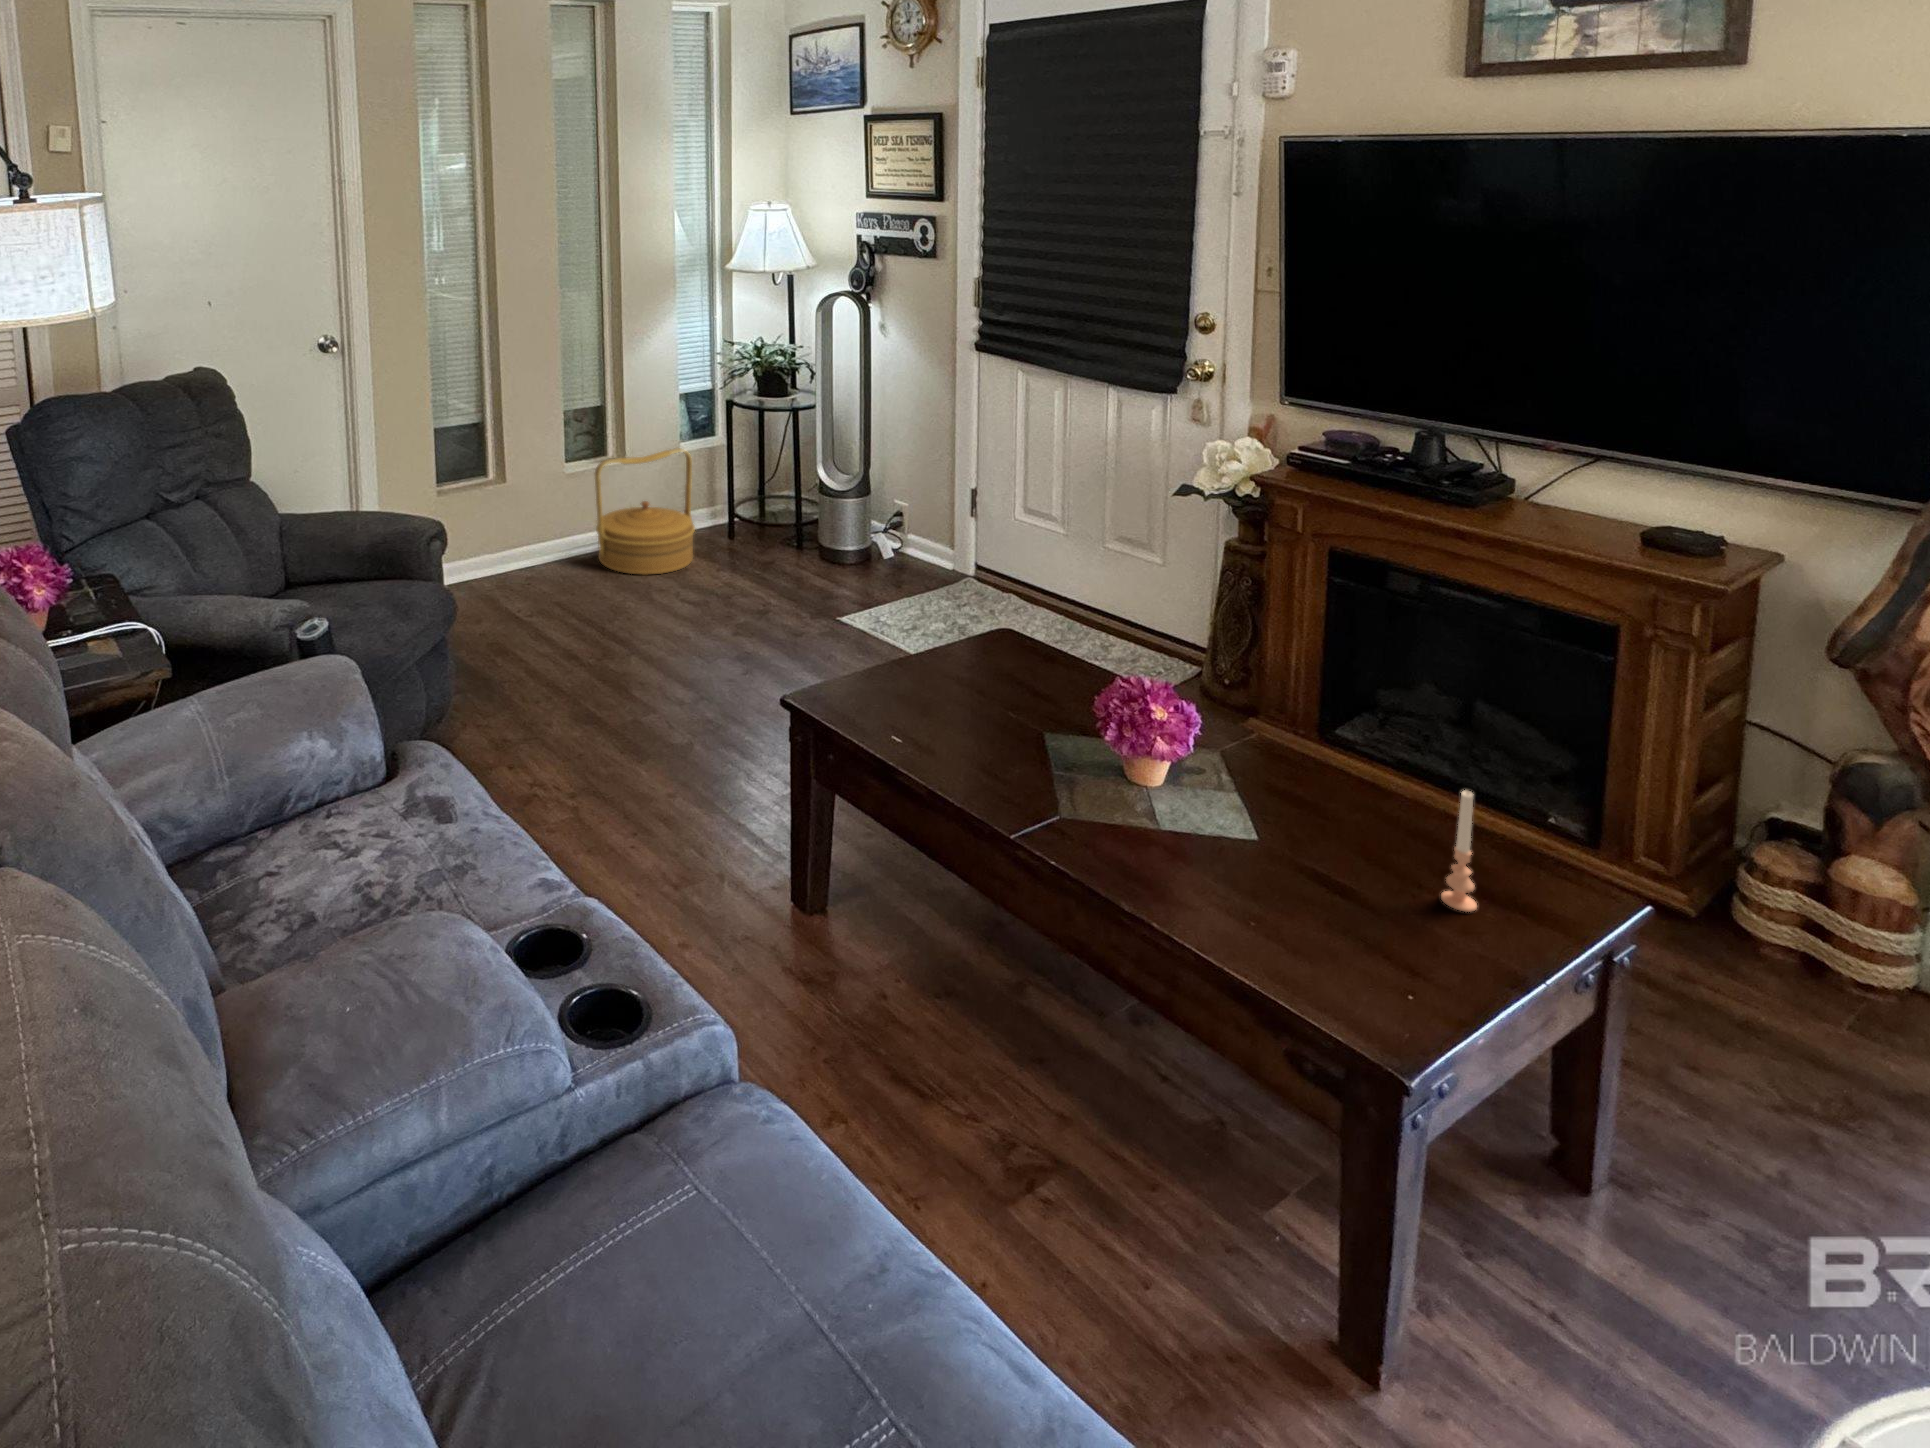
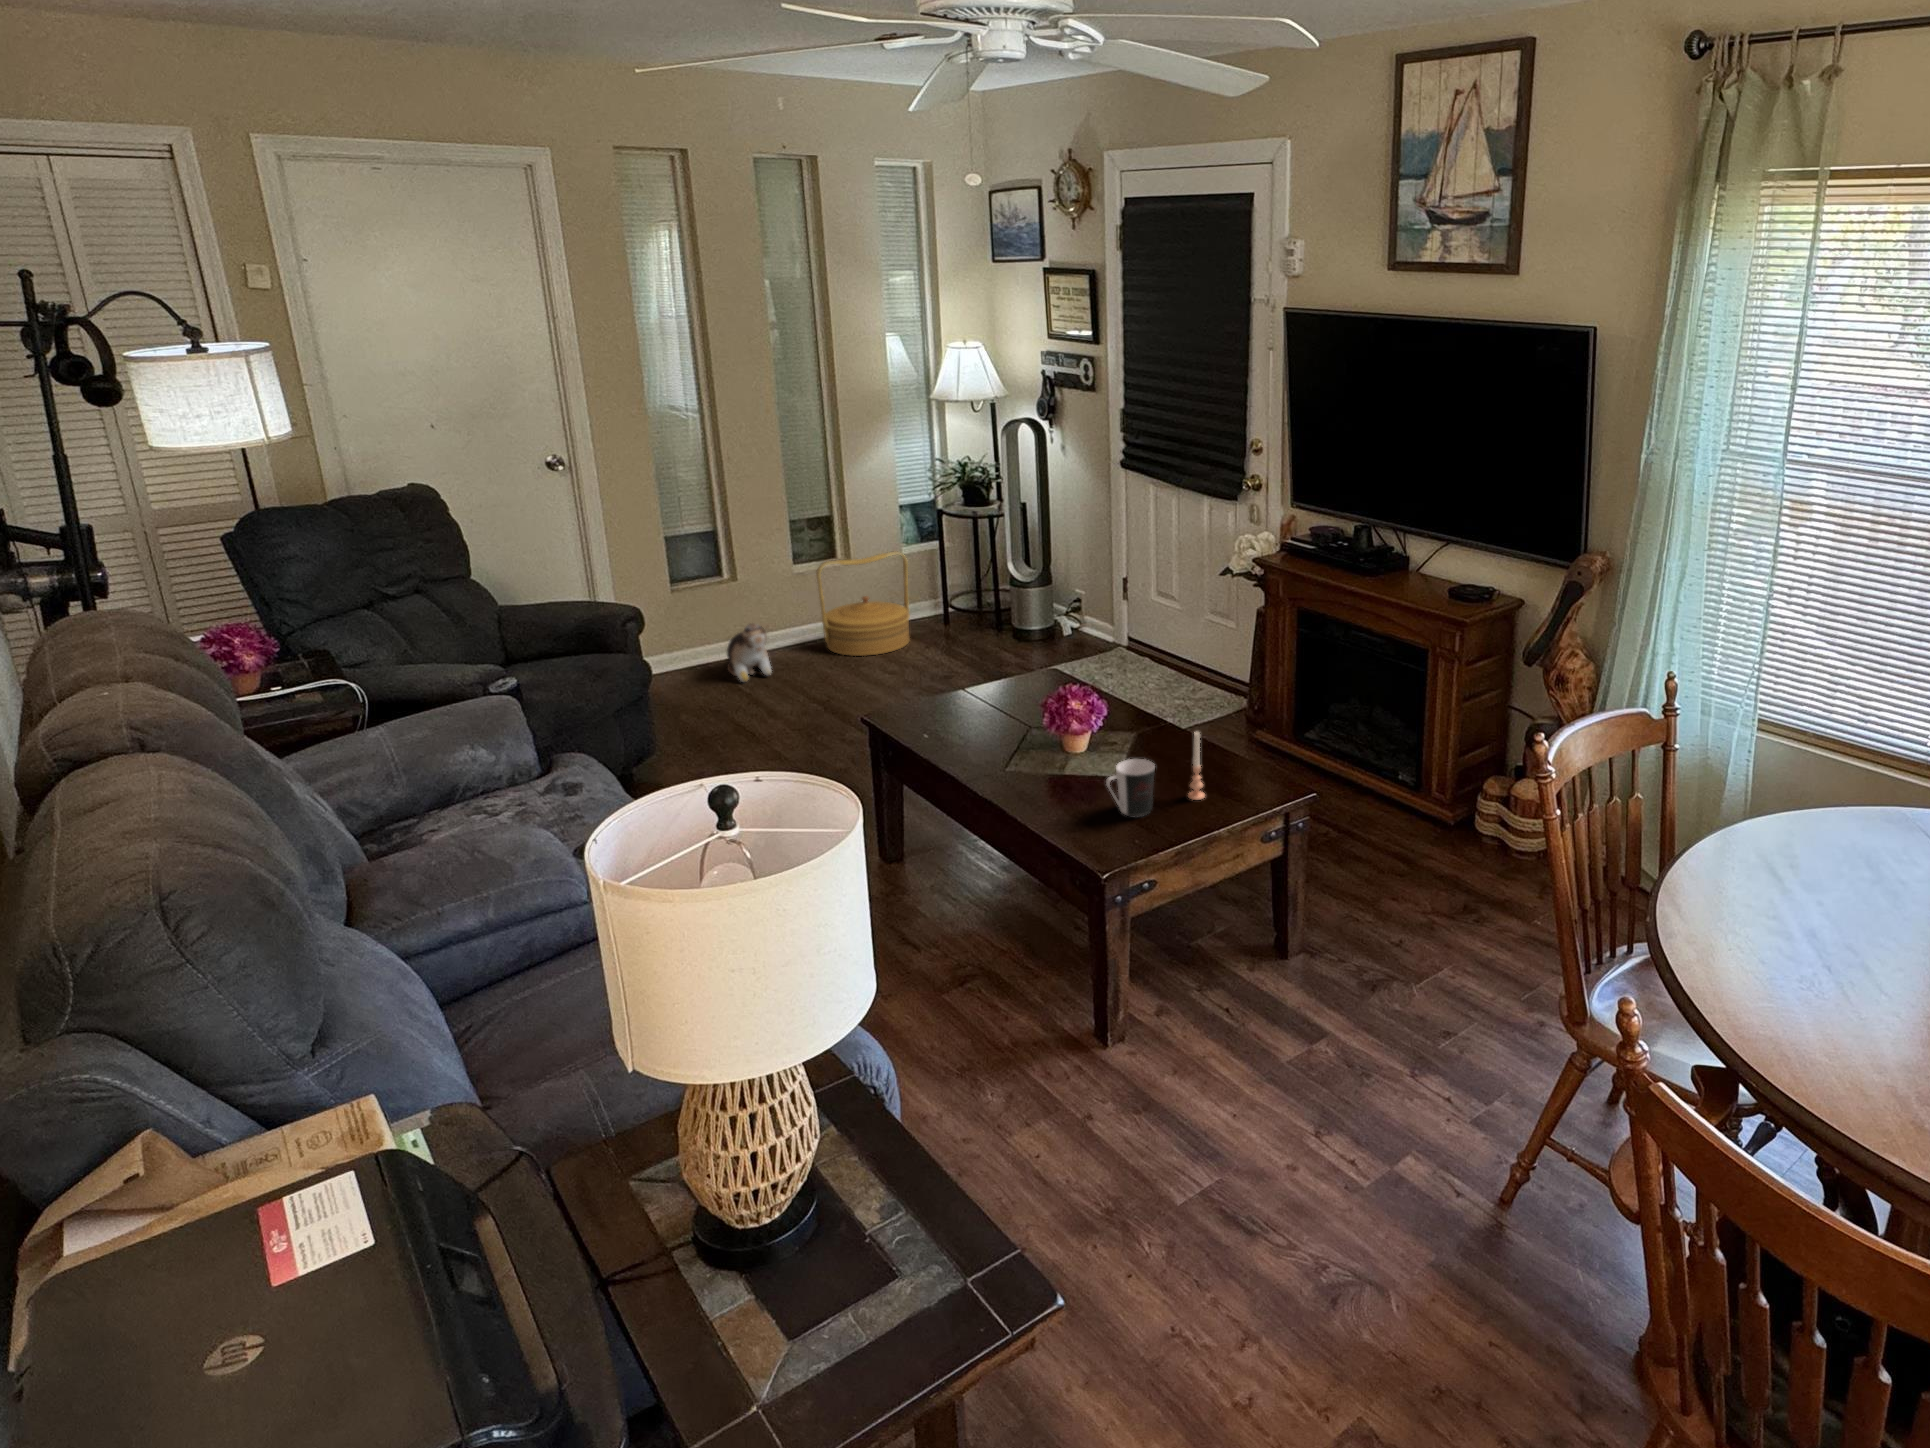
plush toy: none [493,534,553,605] -> present [727,623,771,682]
coffee cup: none [1333,832,1415,942] -> present [1106,759,1155,816]

